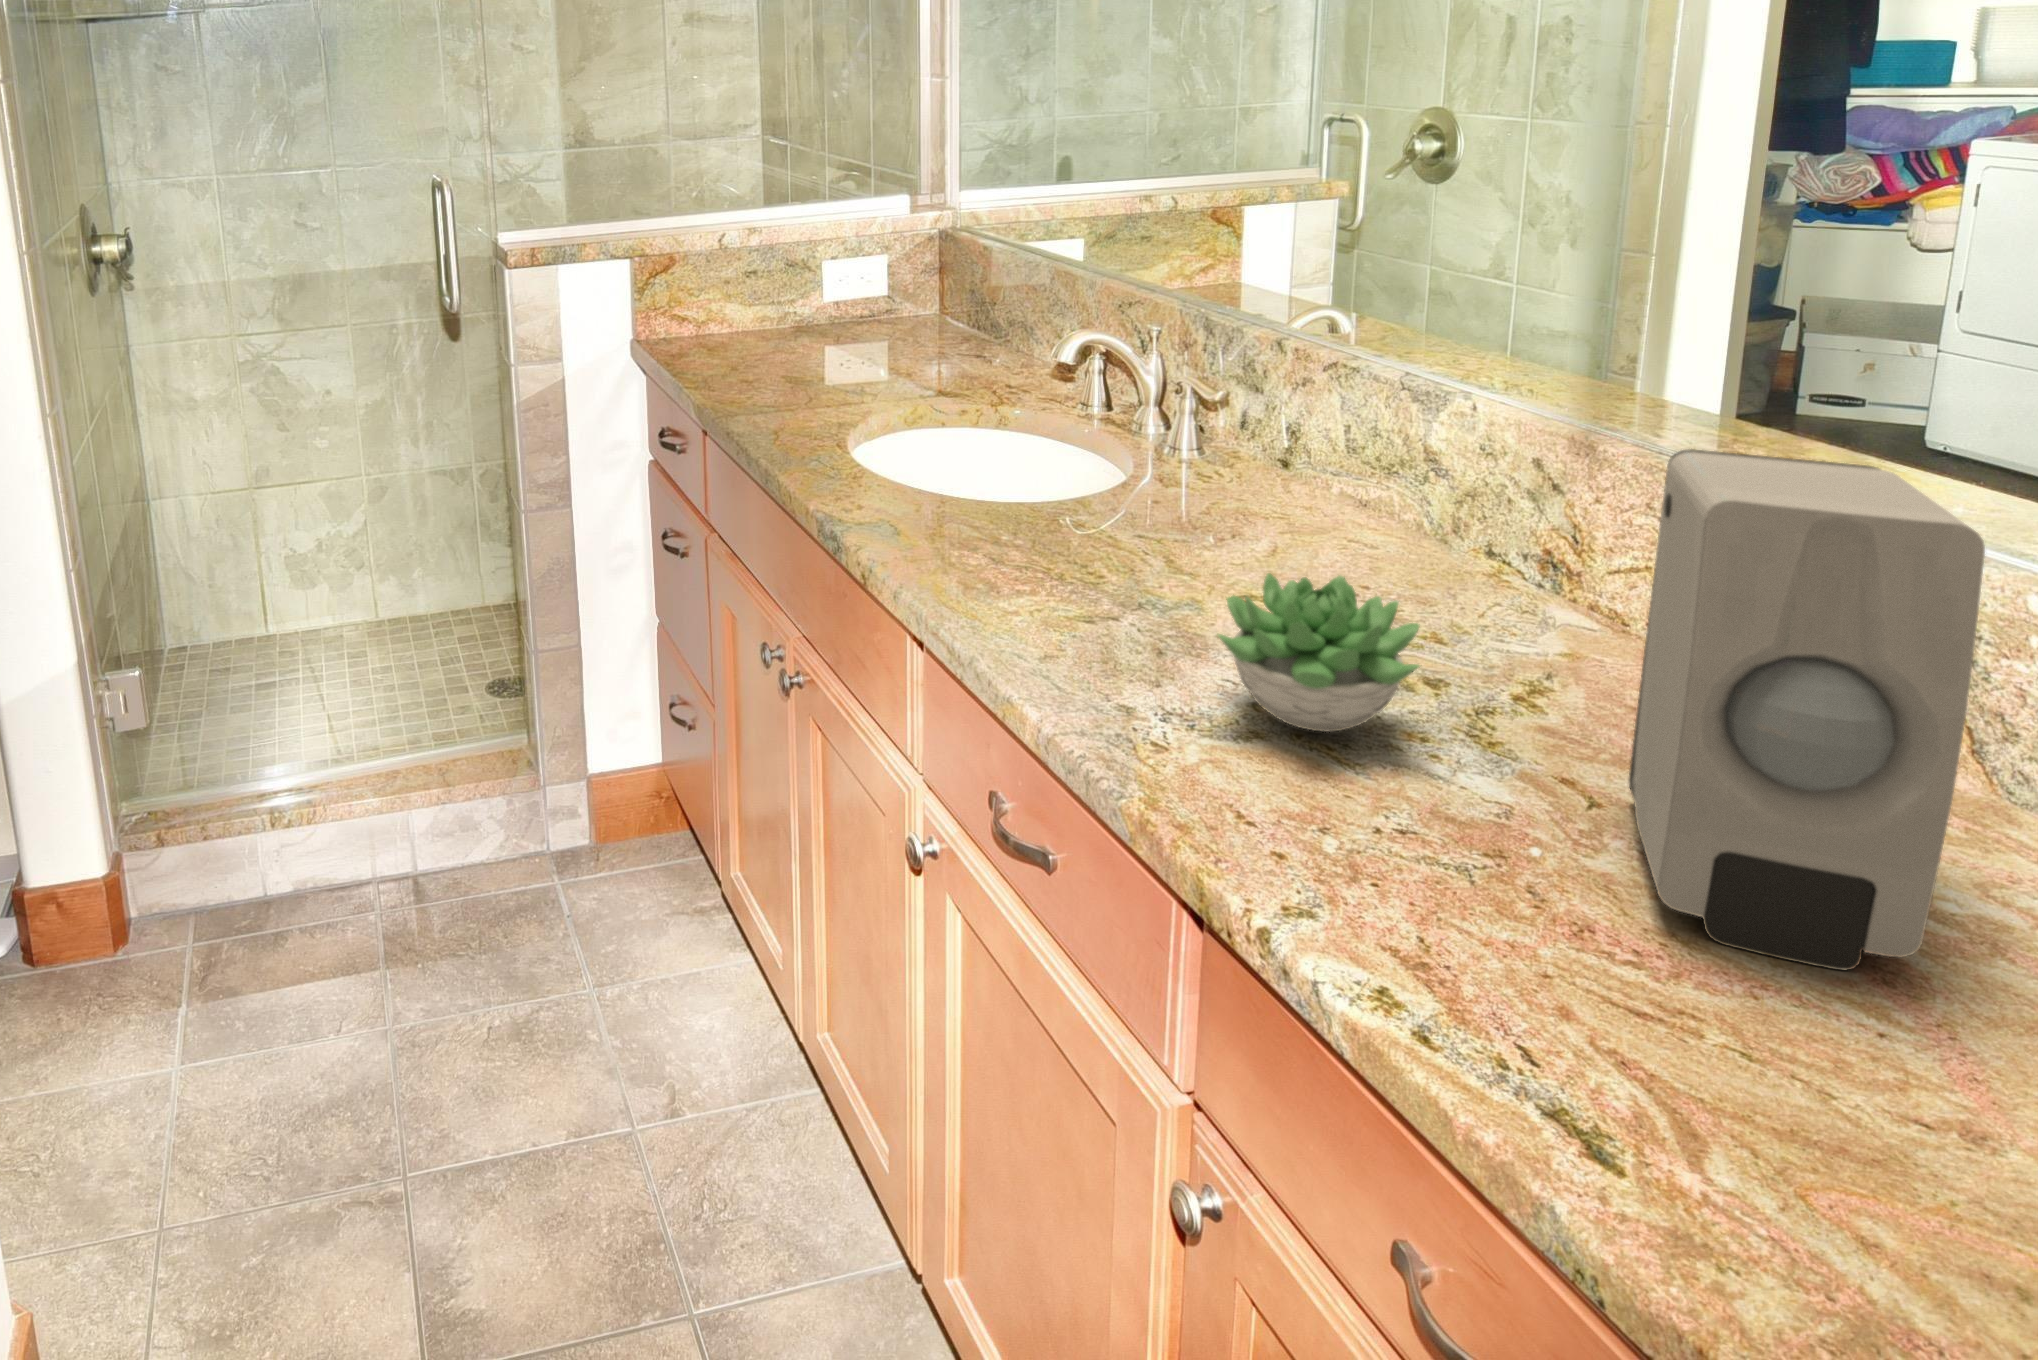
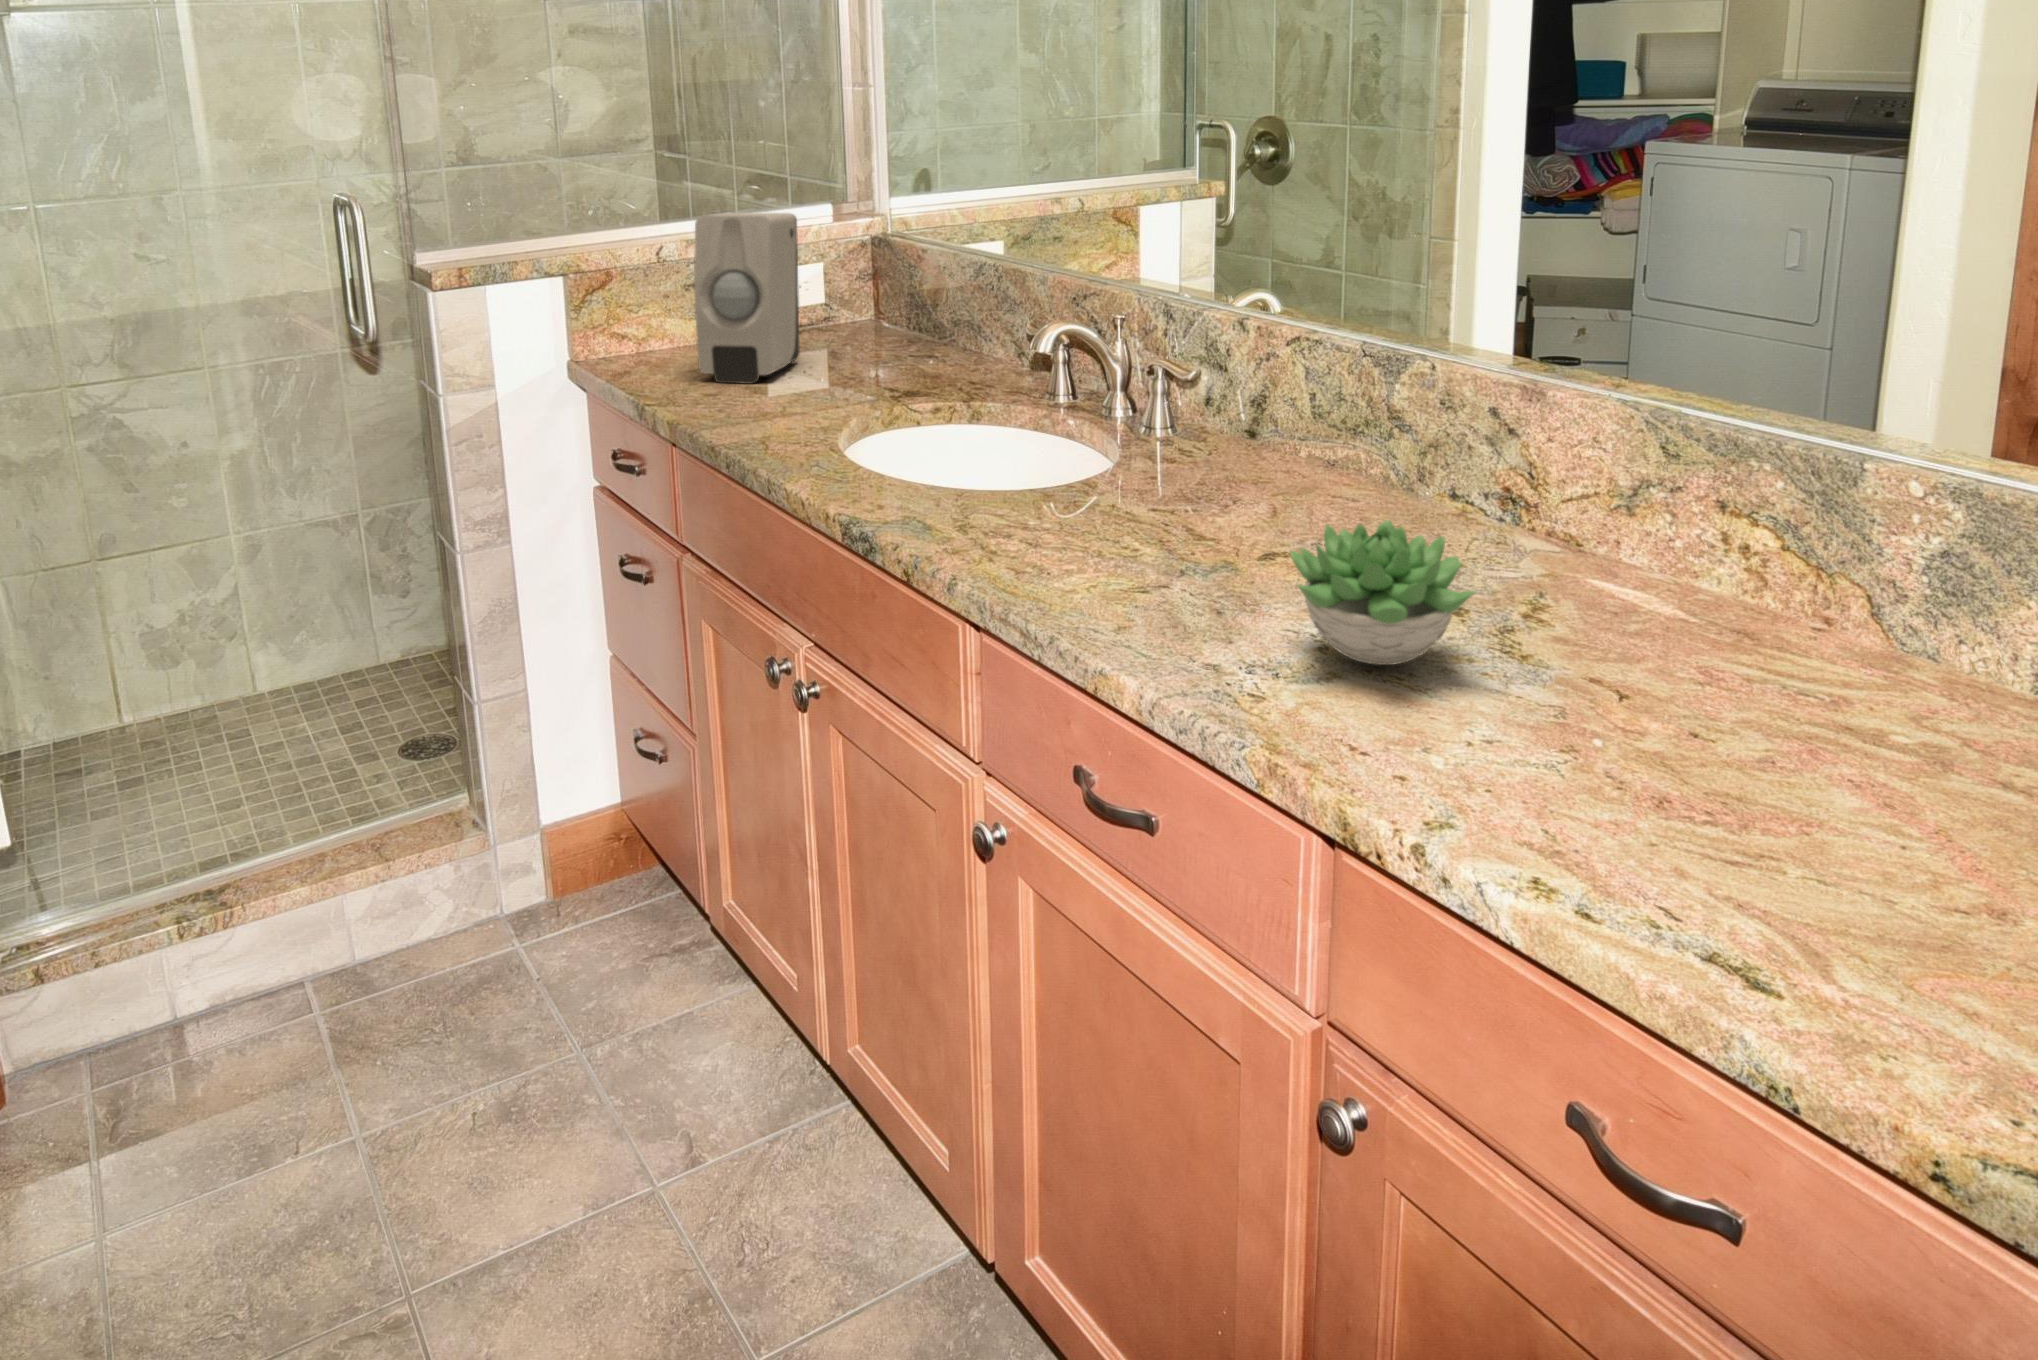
soap dispenser: present [1629,449,1985,971] -> present [694,213,800,384]

